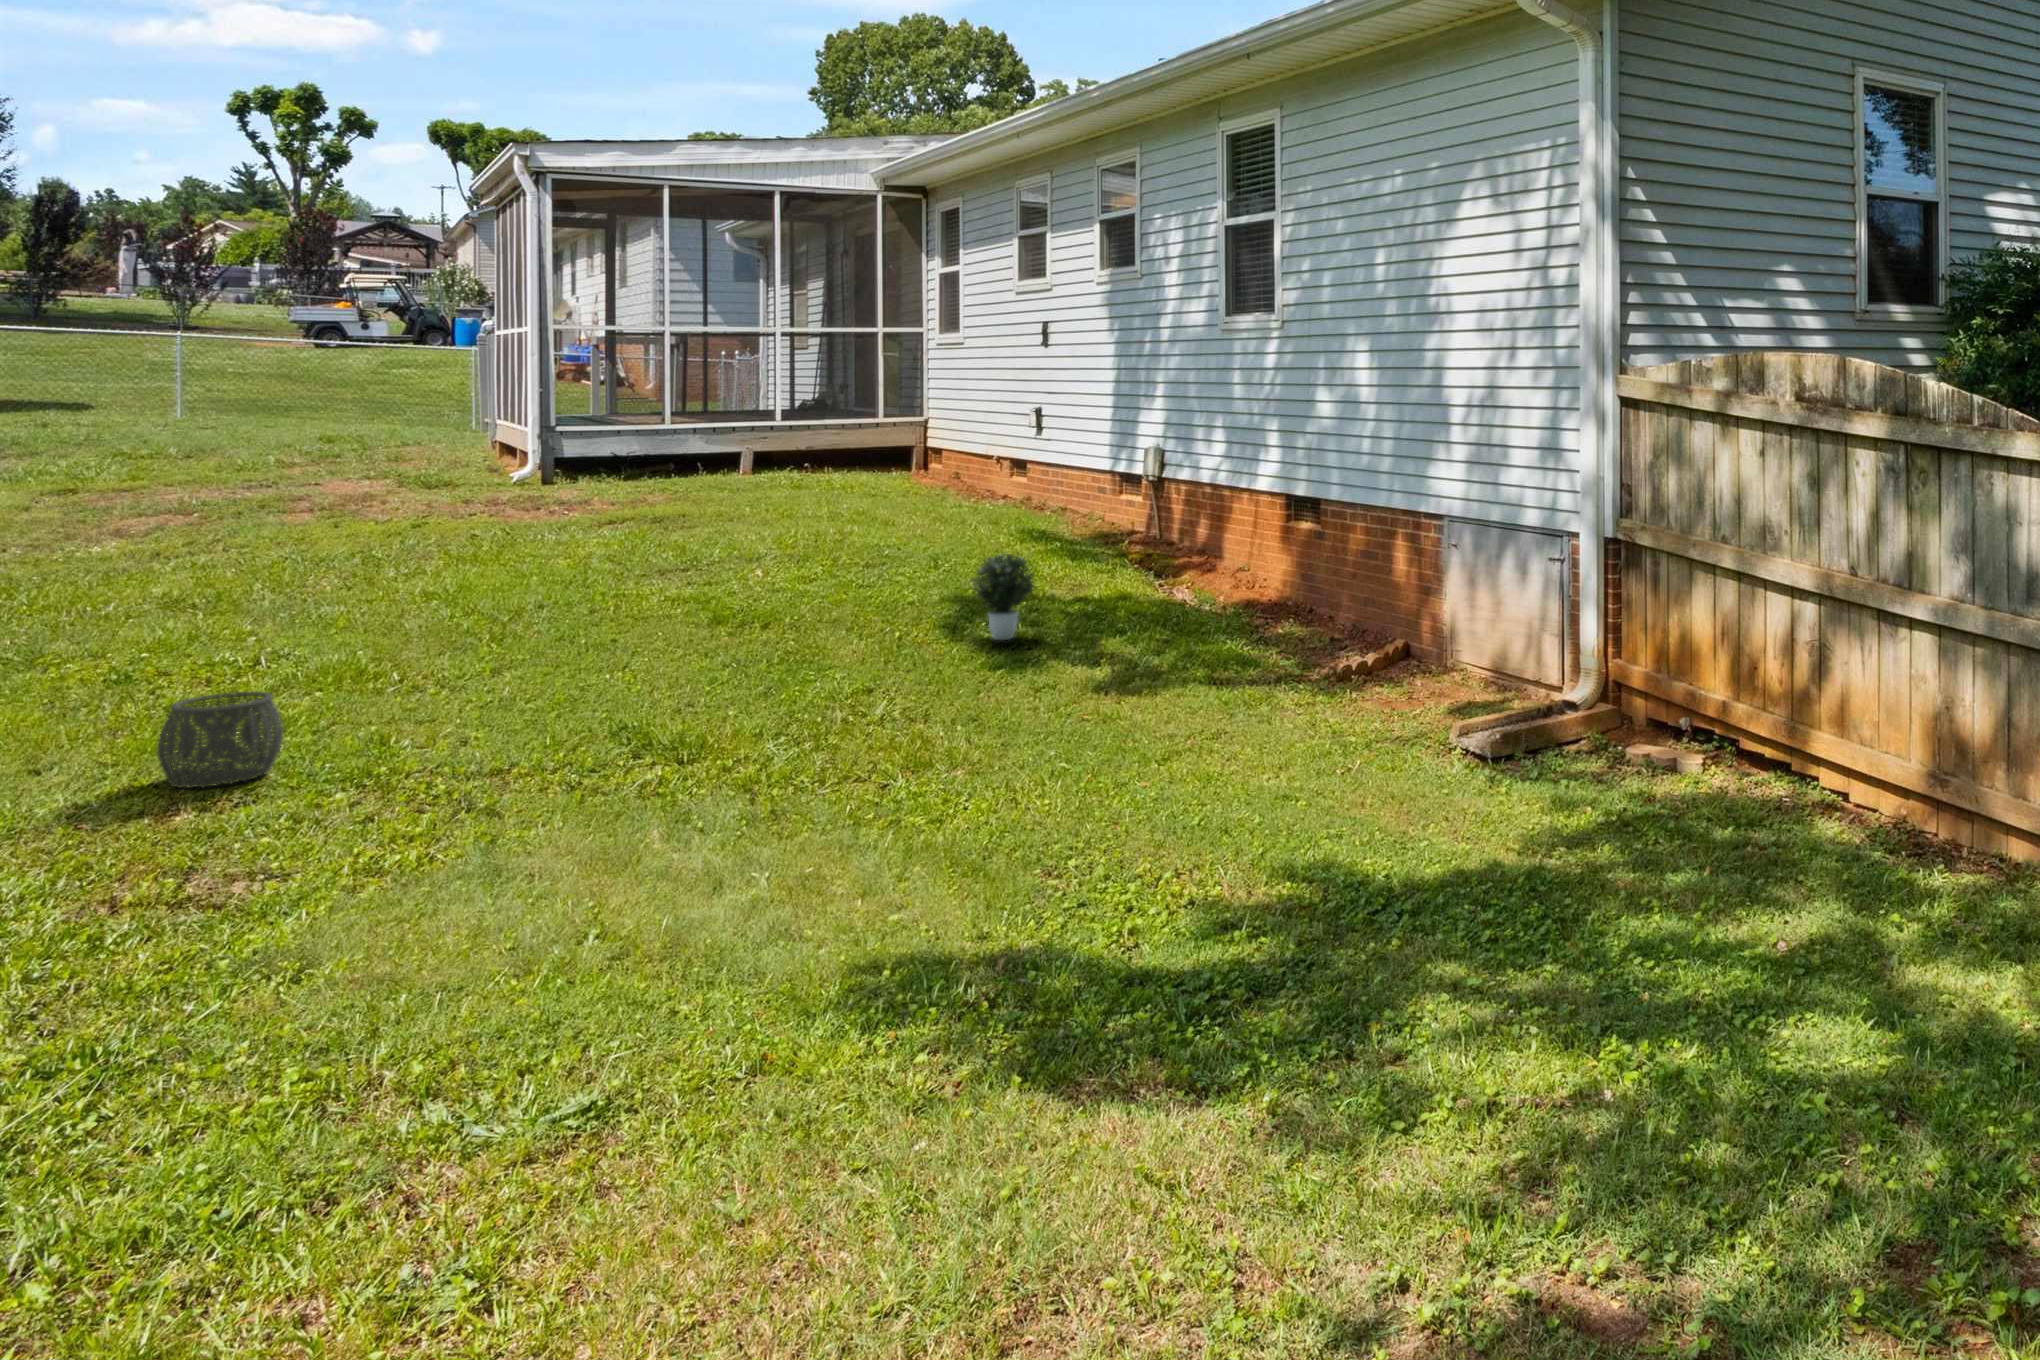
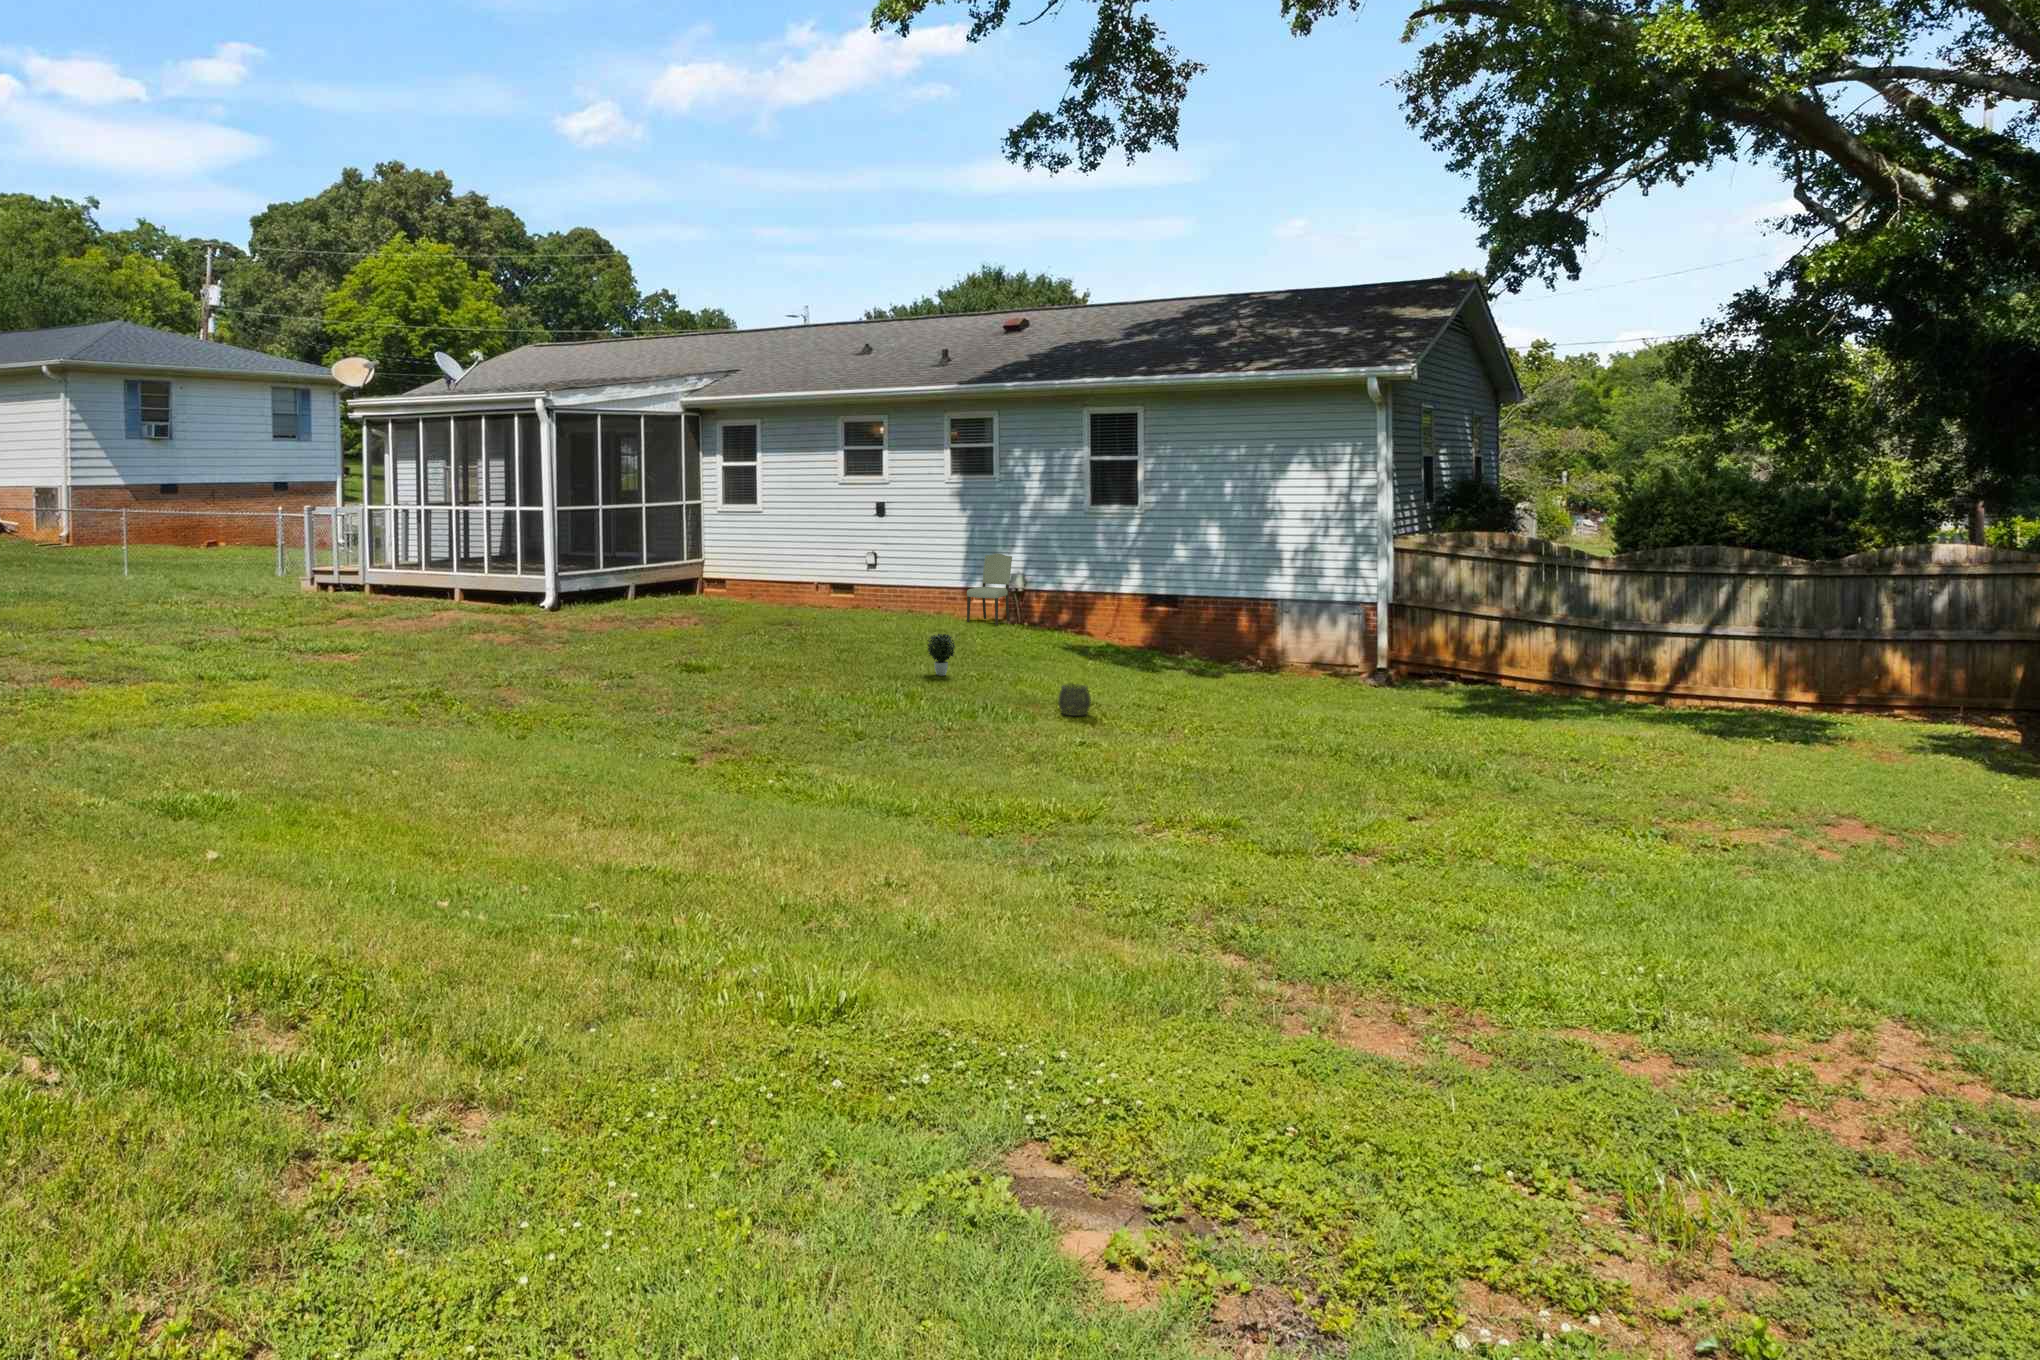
chair: none [1054,410,1152,542] -> present [967,554,1012,625]
potted plant: present [972,553,1035,640] -> present [928,634,955,676]

